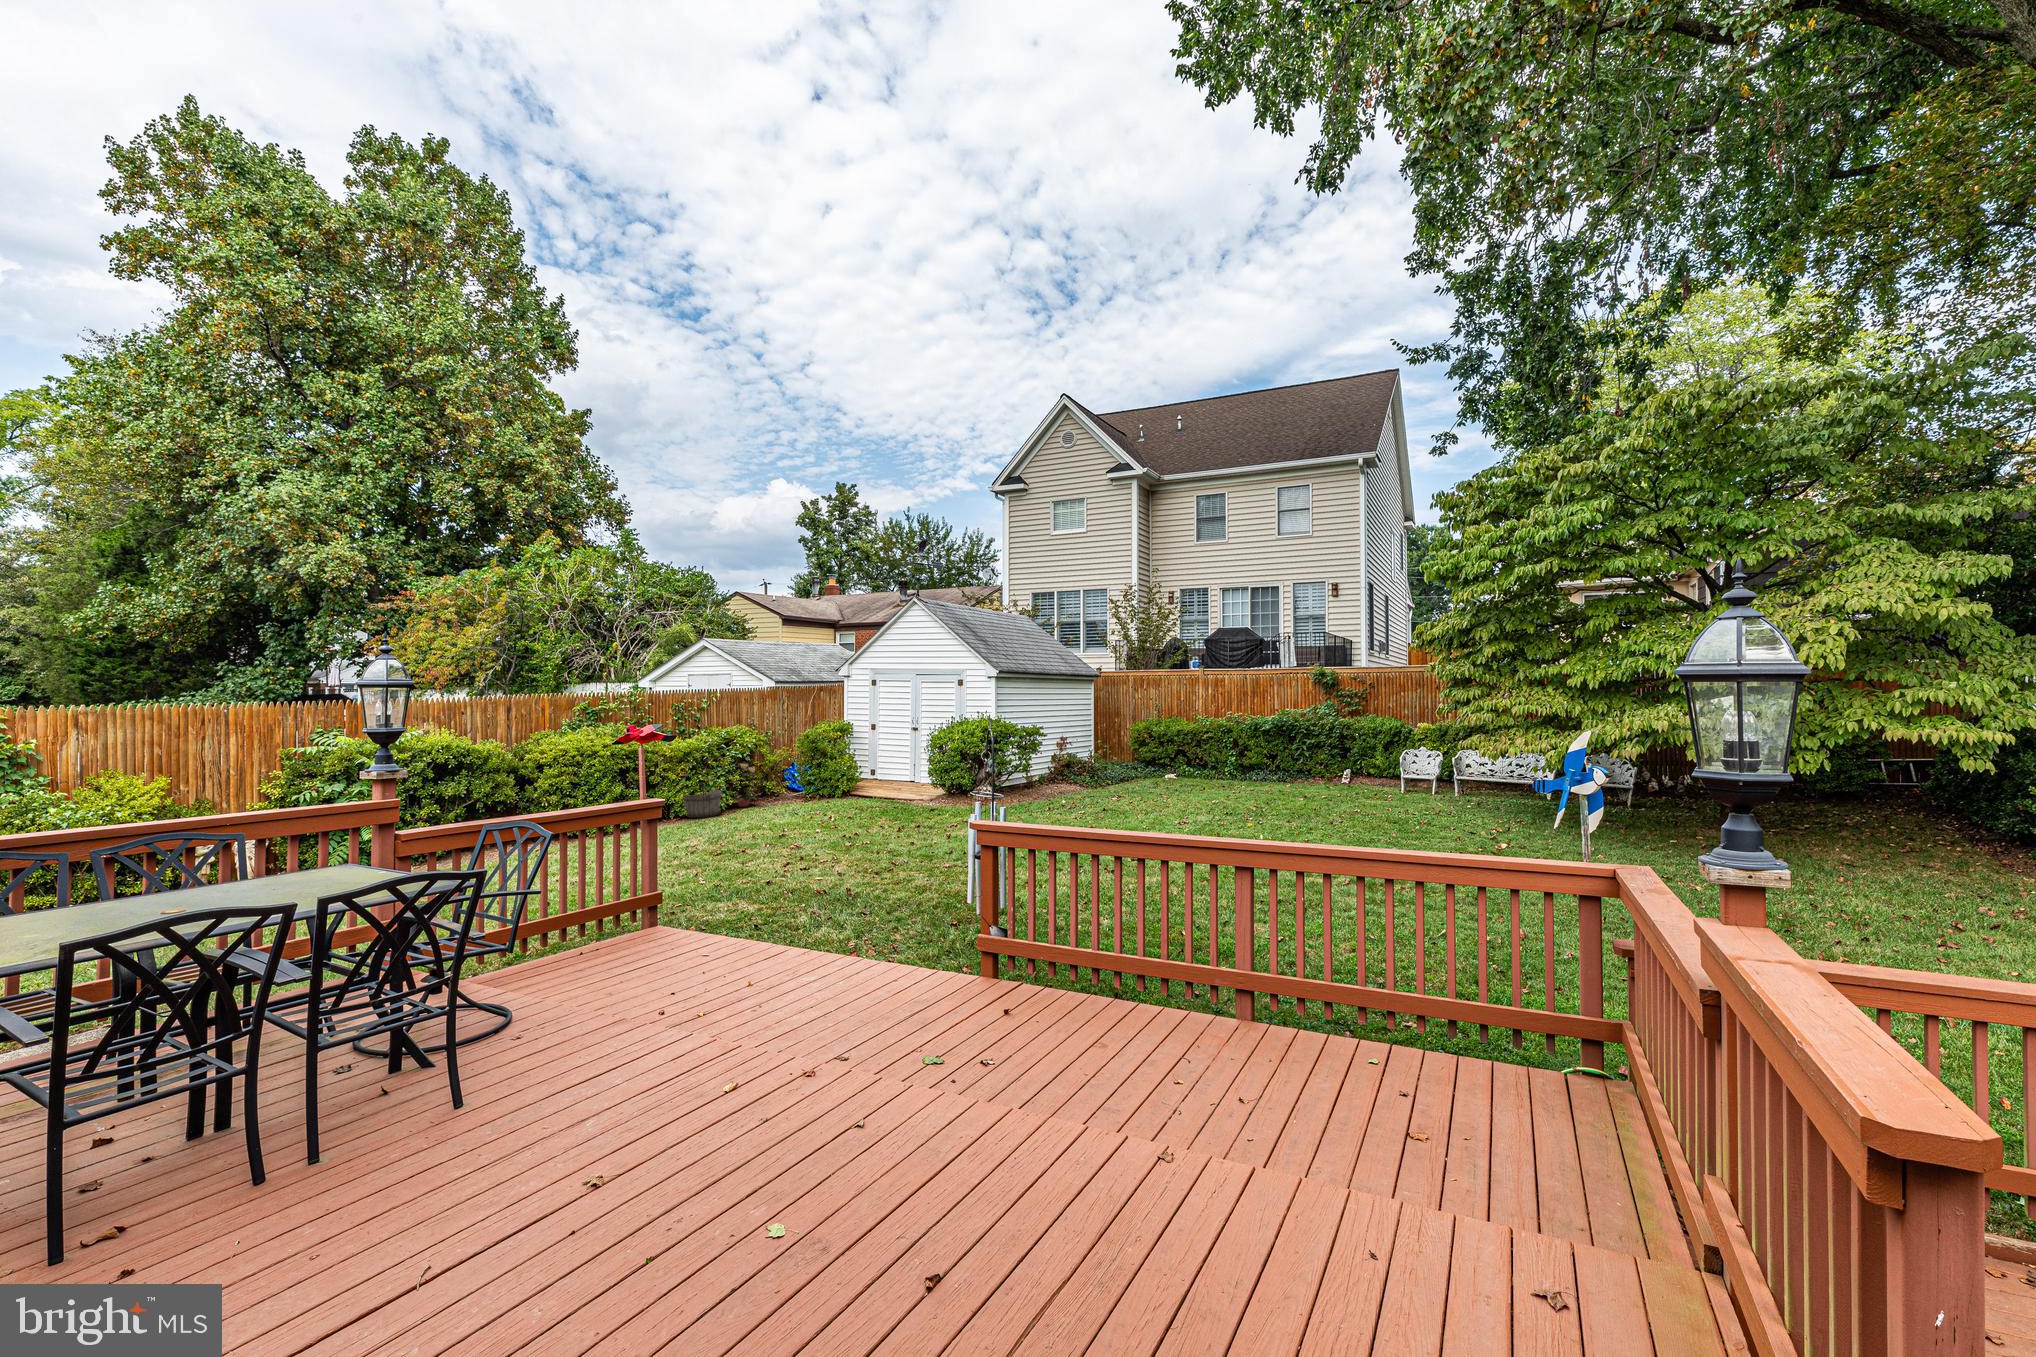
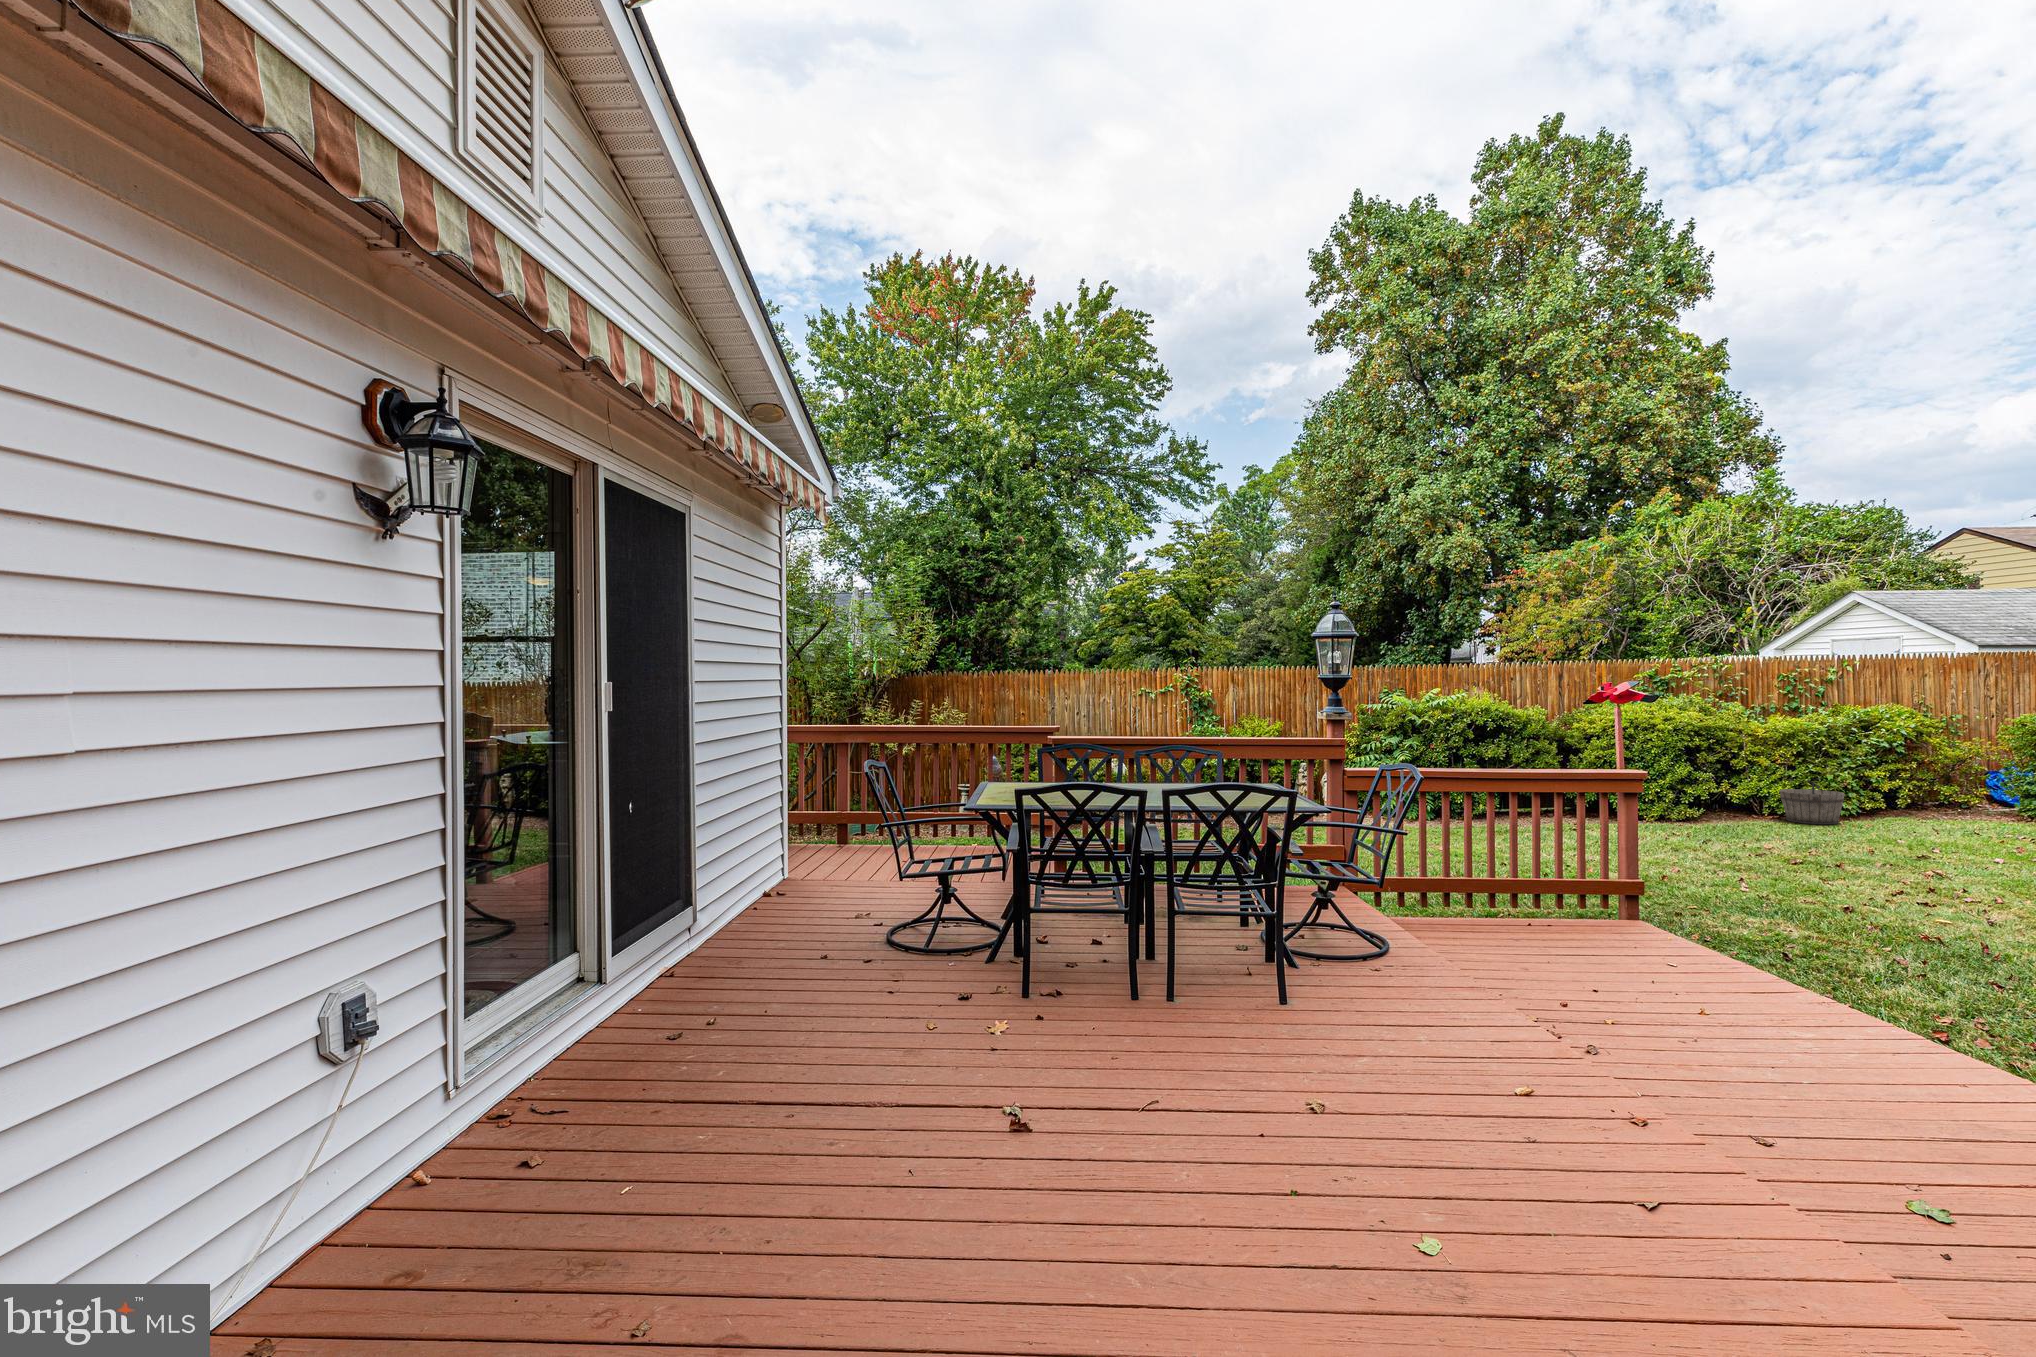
decorative plant: present [731,764,757,807] -> none [1859,761,1920,822]

